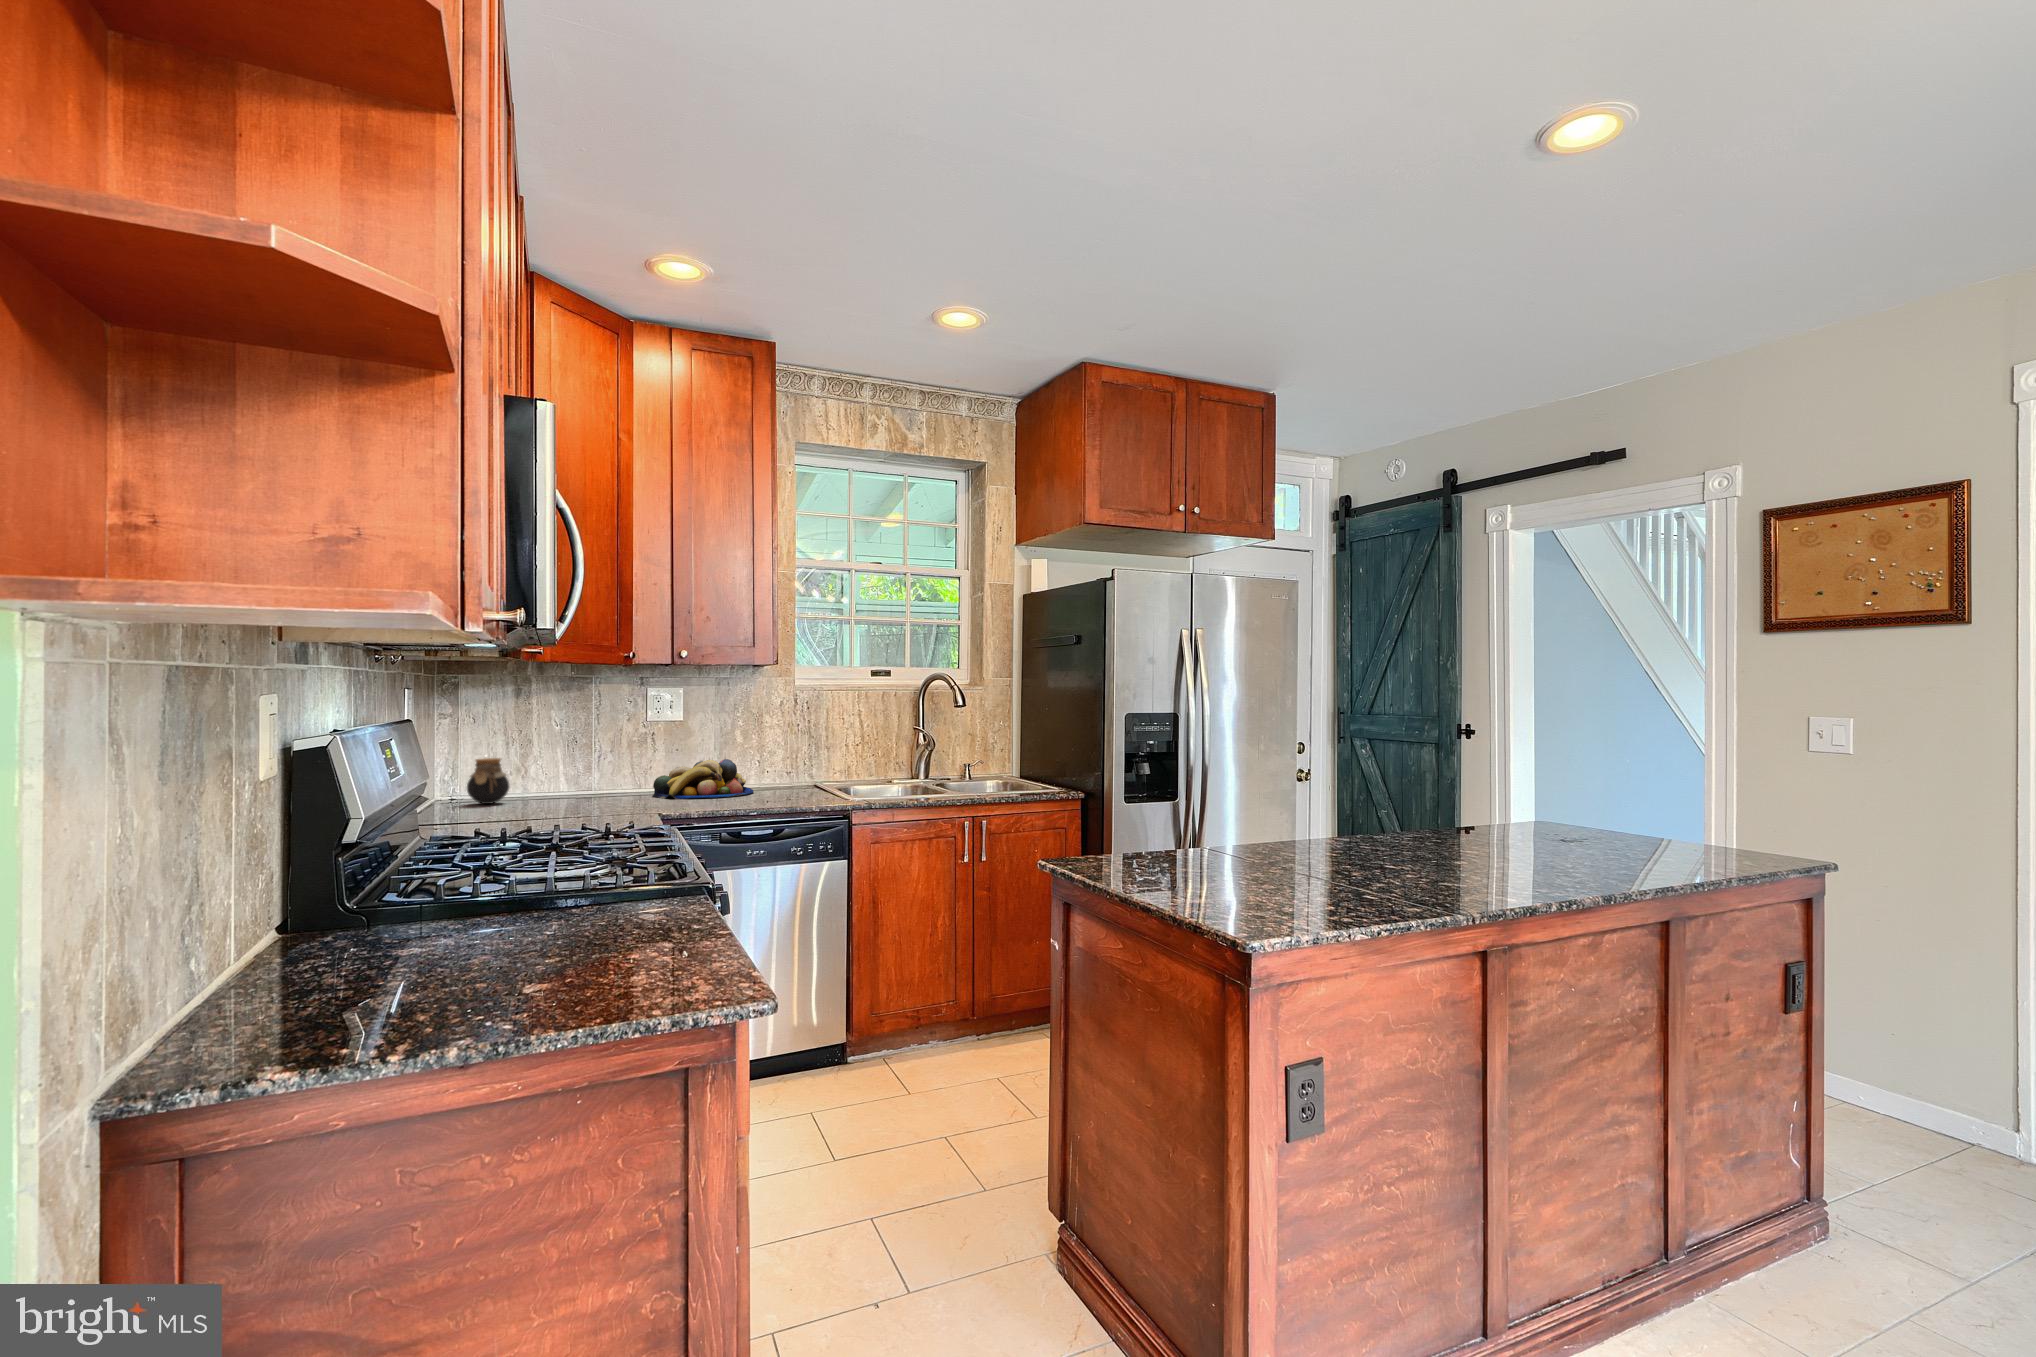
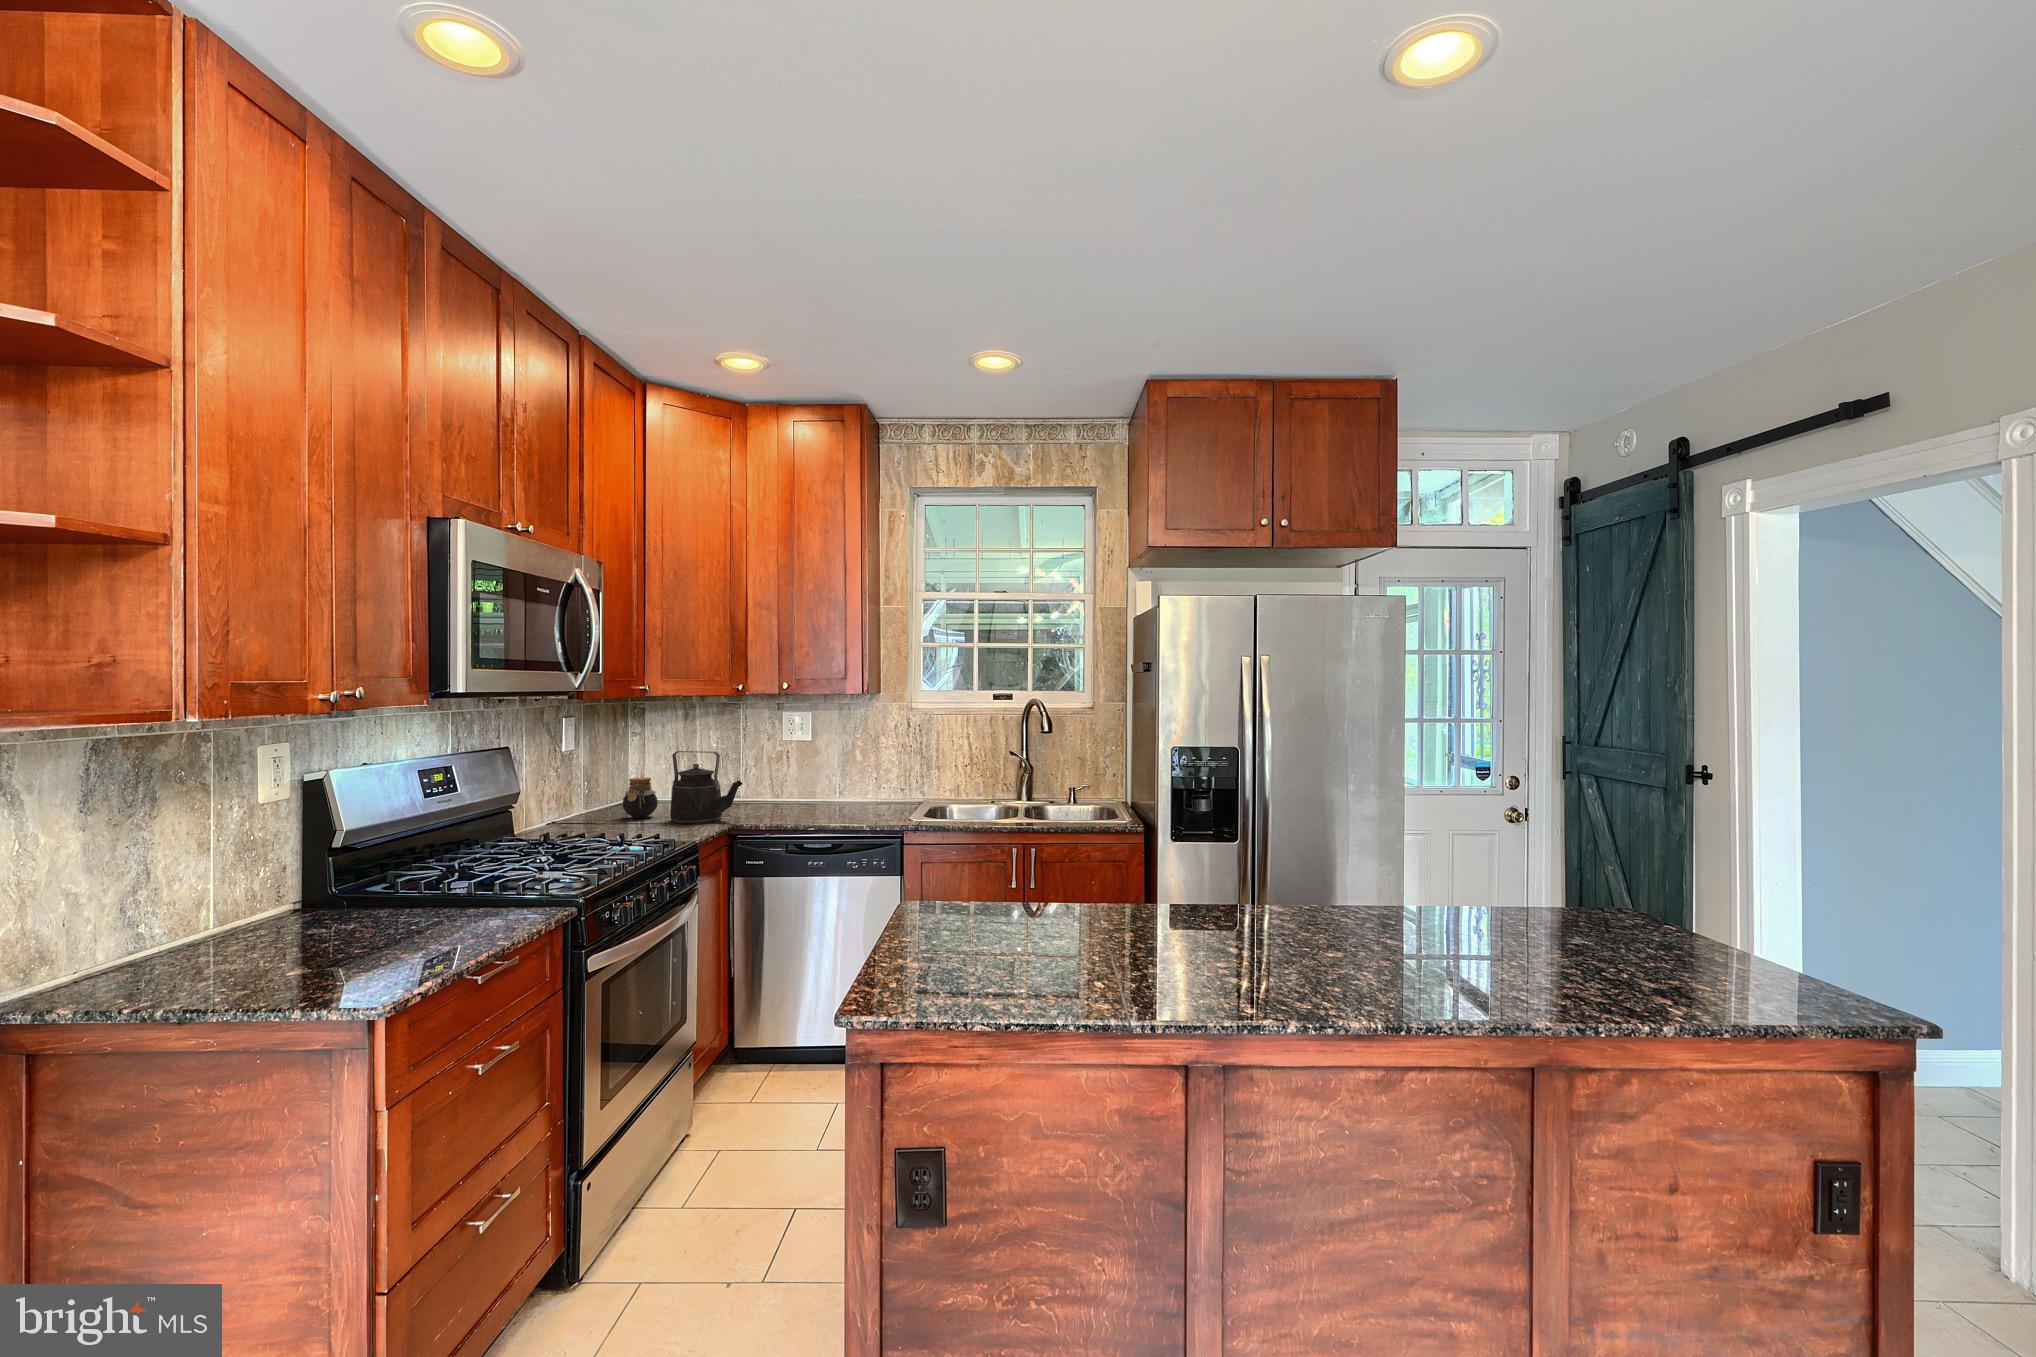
kettle: none [529,726,618,807] -> present [670,751,742,824]
fruit bowl: present [653,759,754,799] -> none [778,779,869,817]

